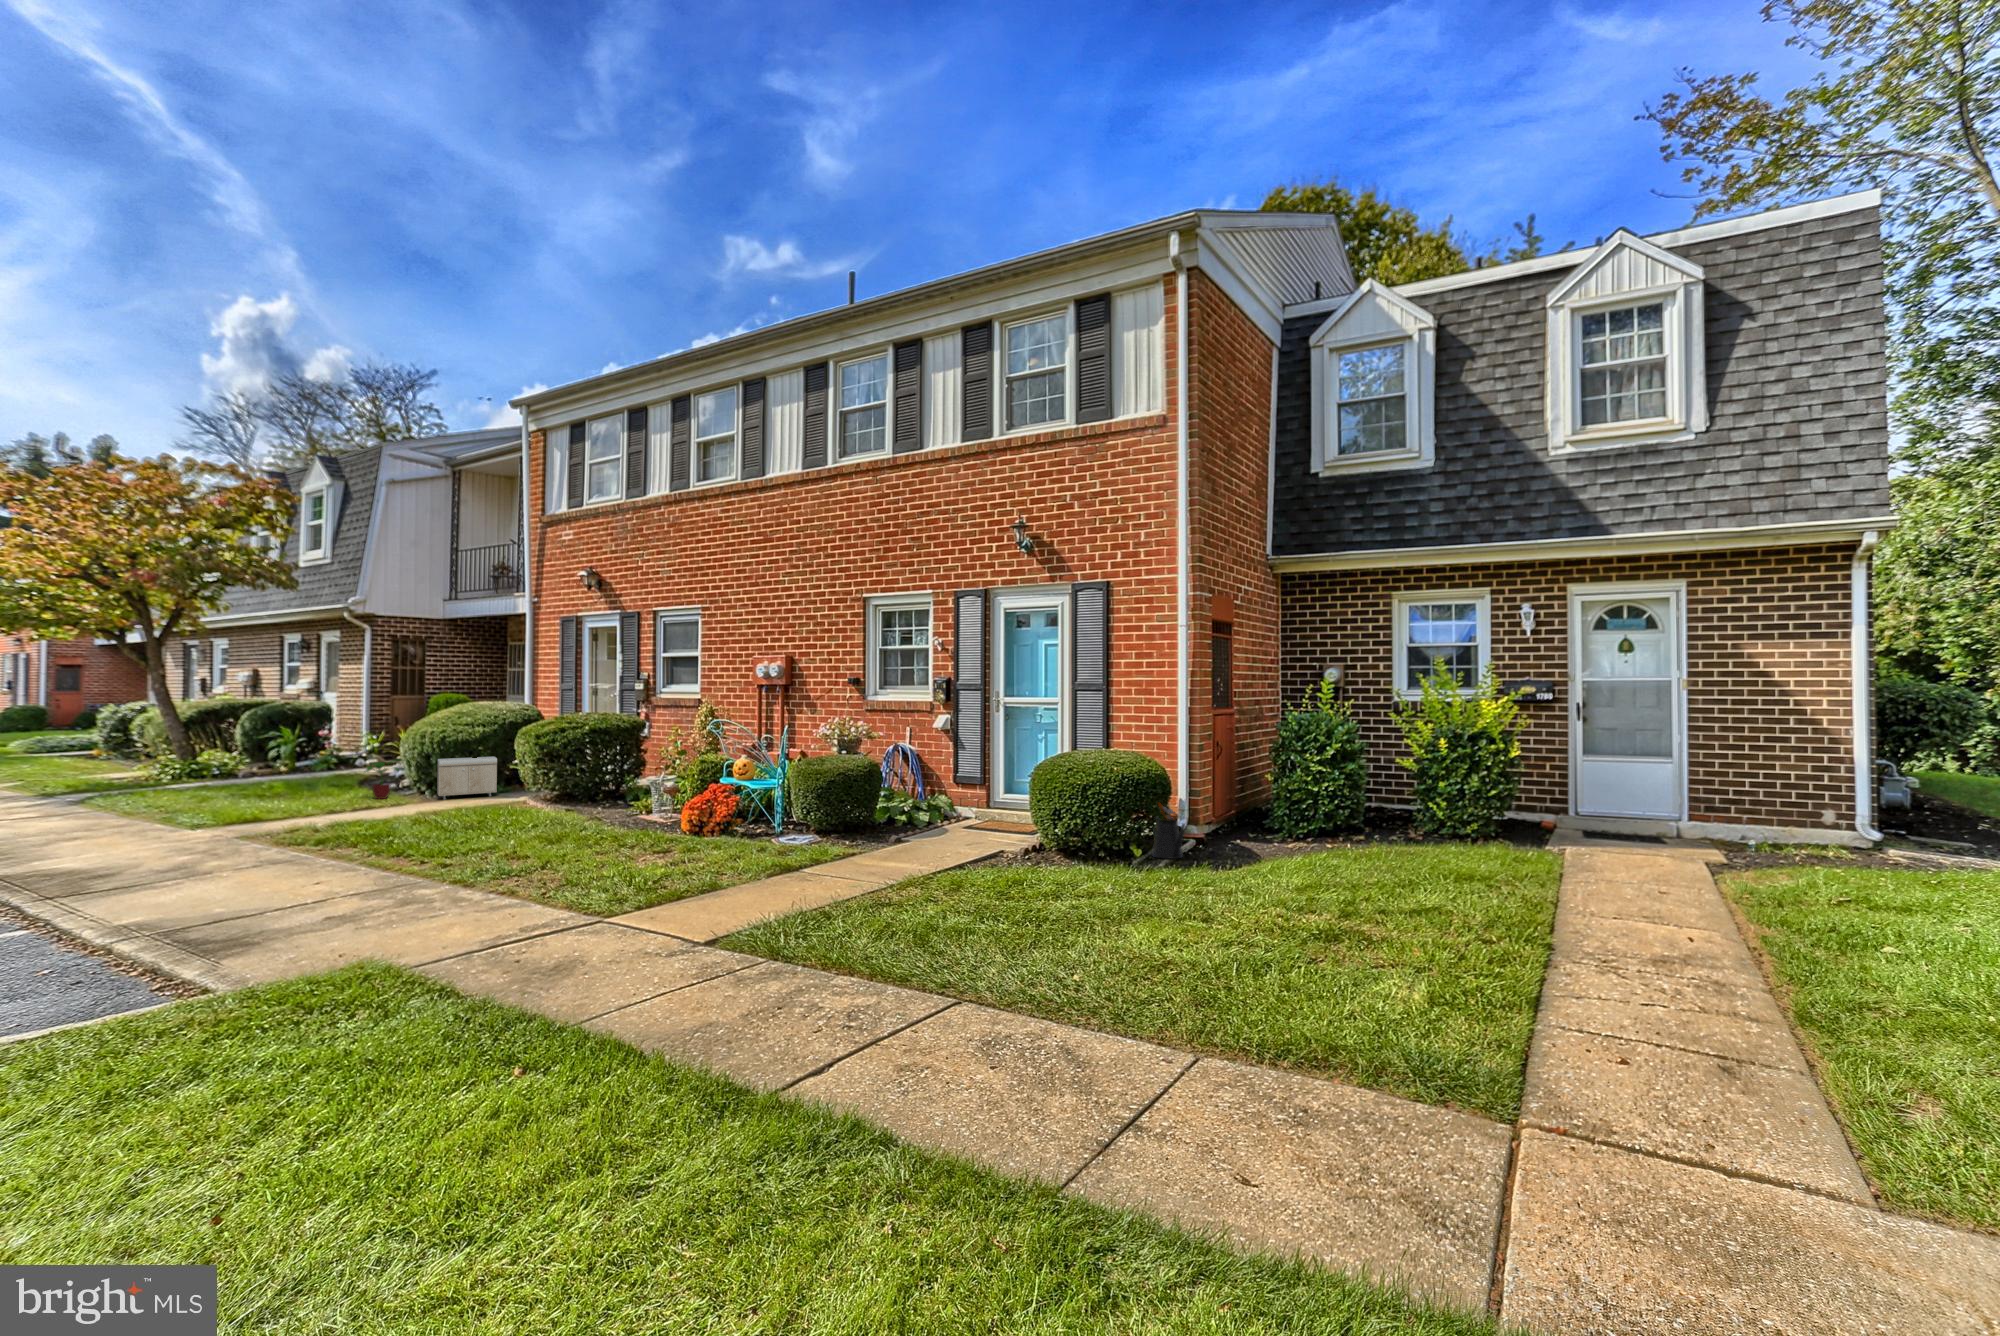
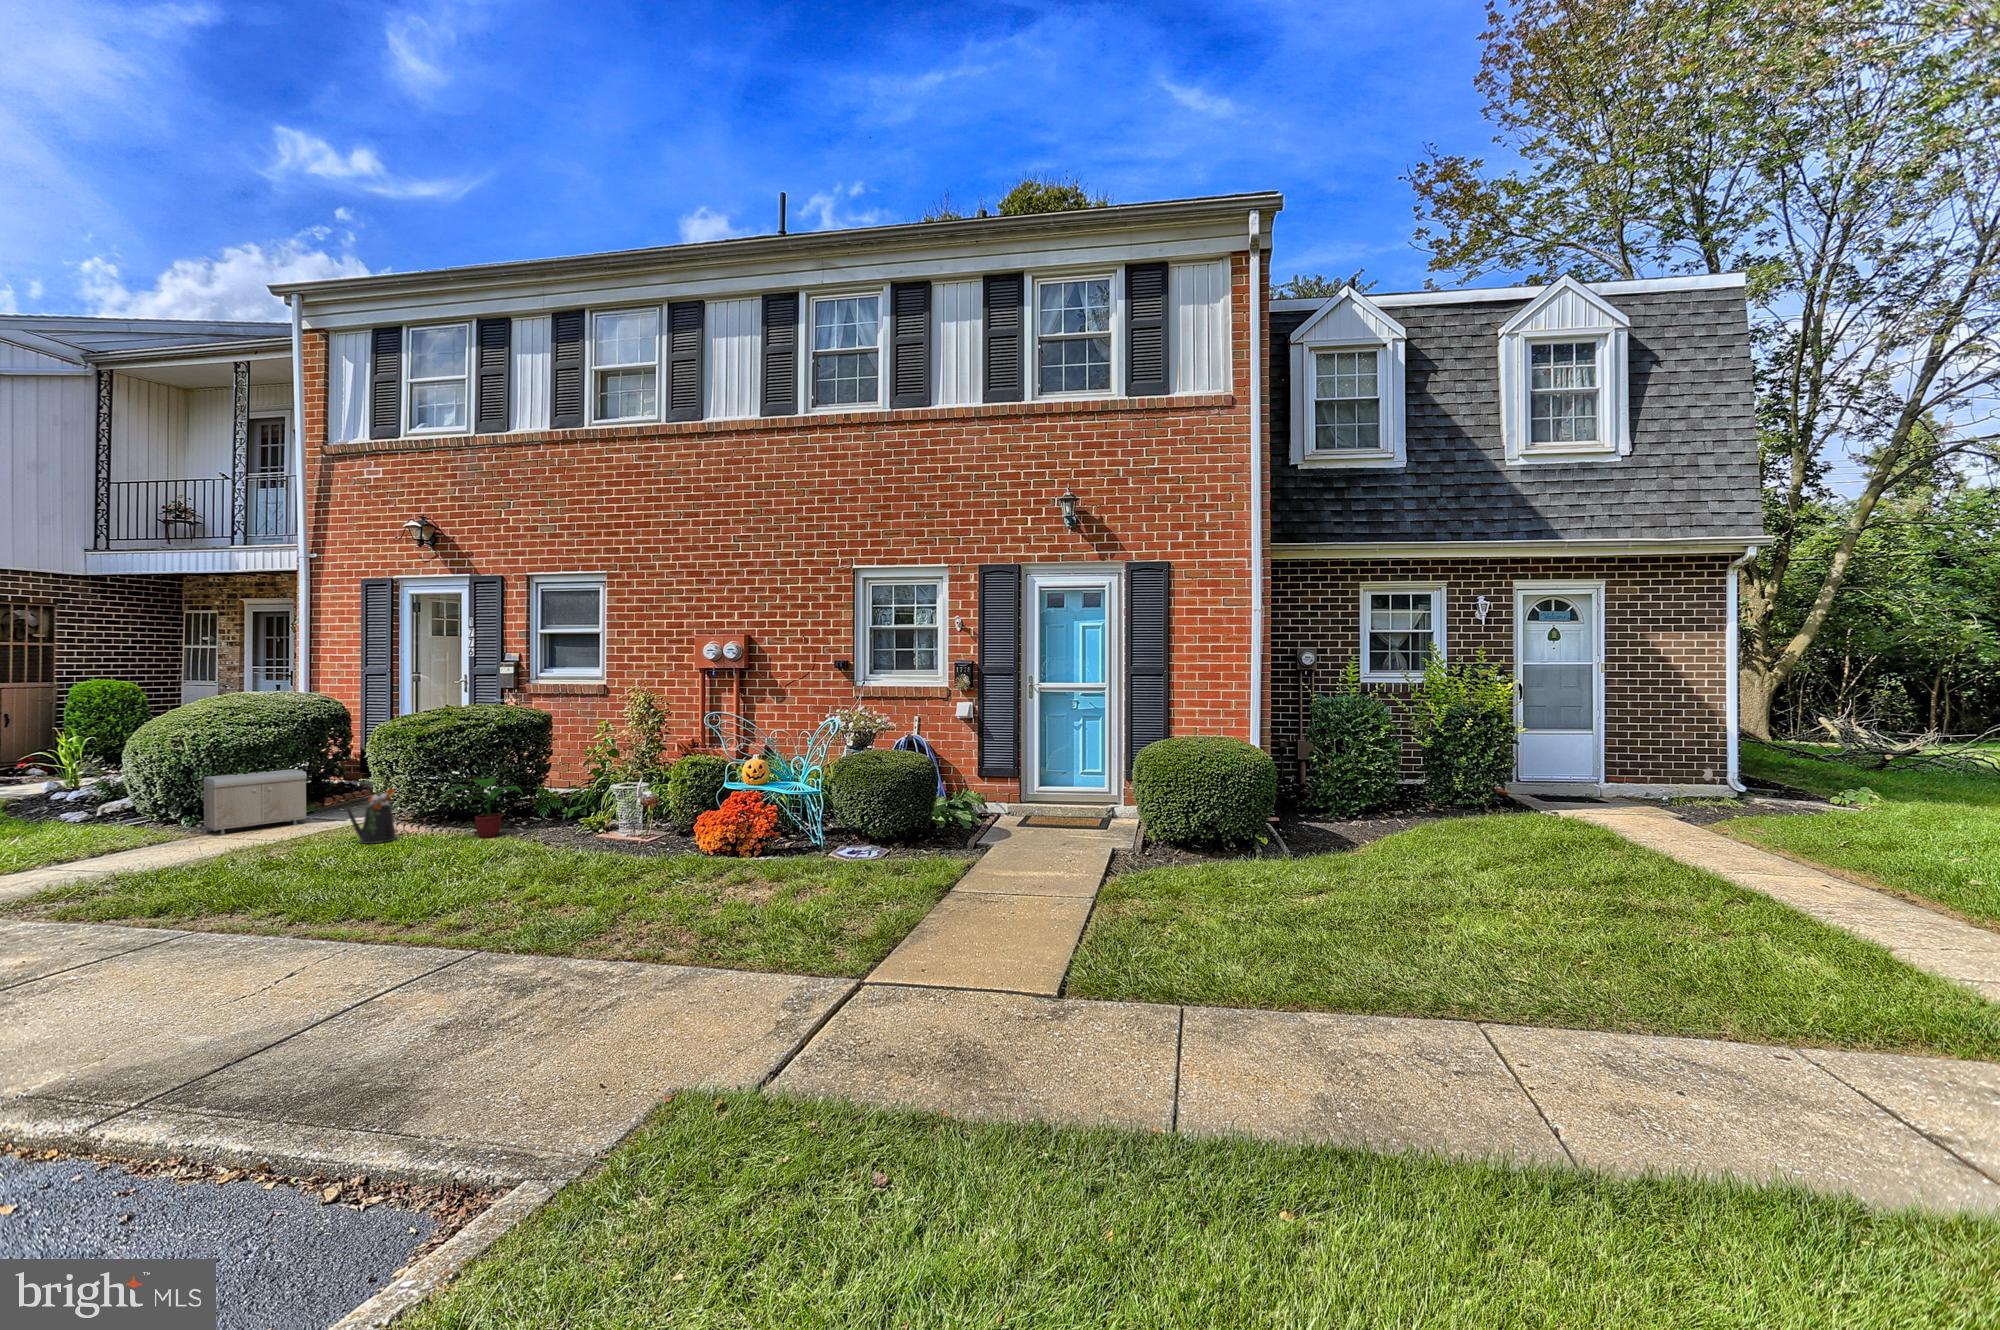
potted plant: present [366,759,401,799] -> present [444,778,523,838]
watering can: present [1152,803,1185,859] -> present [347,789,397,844]

